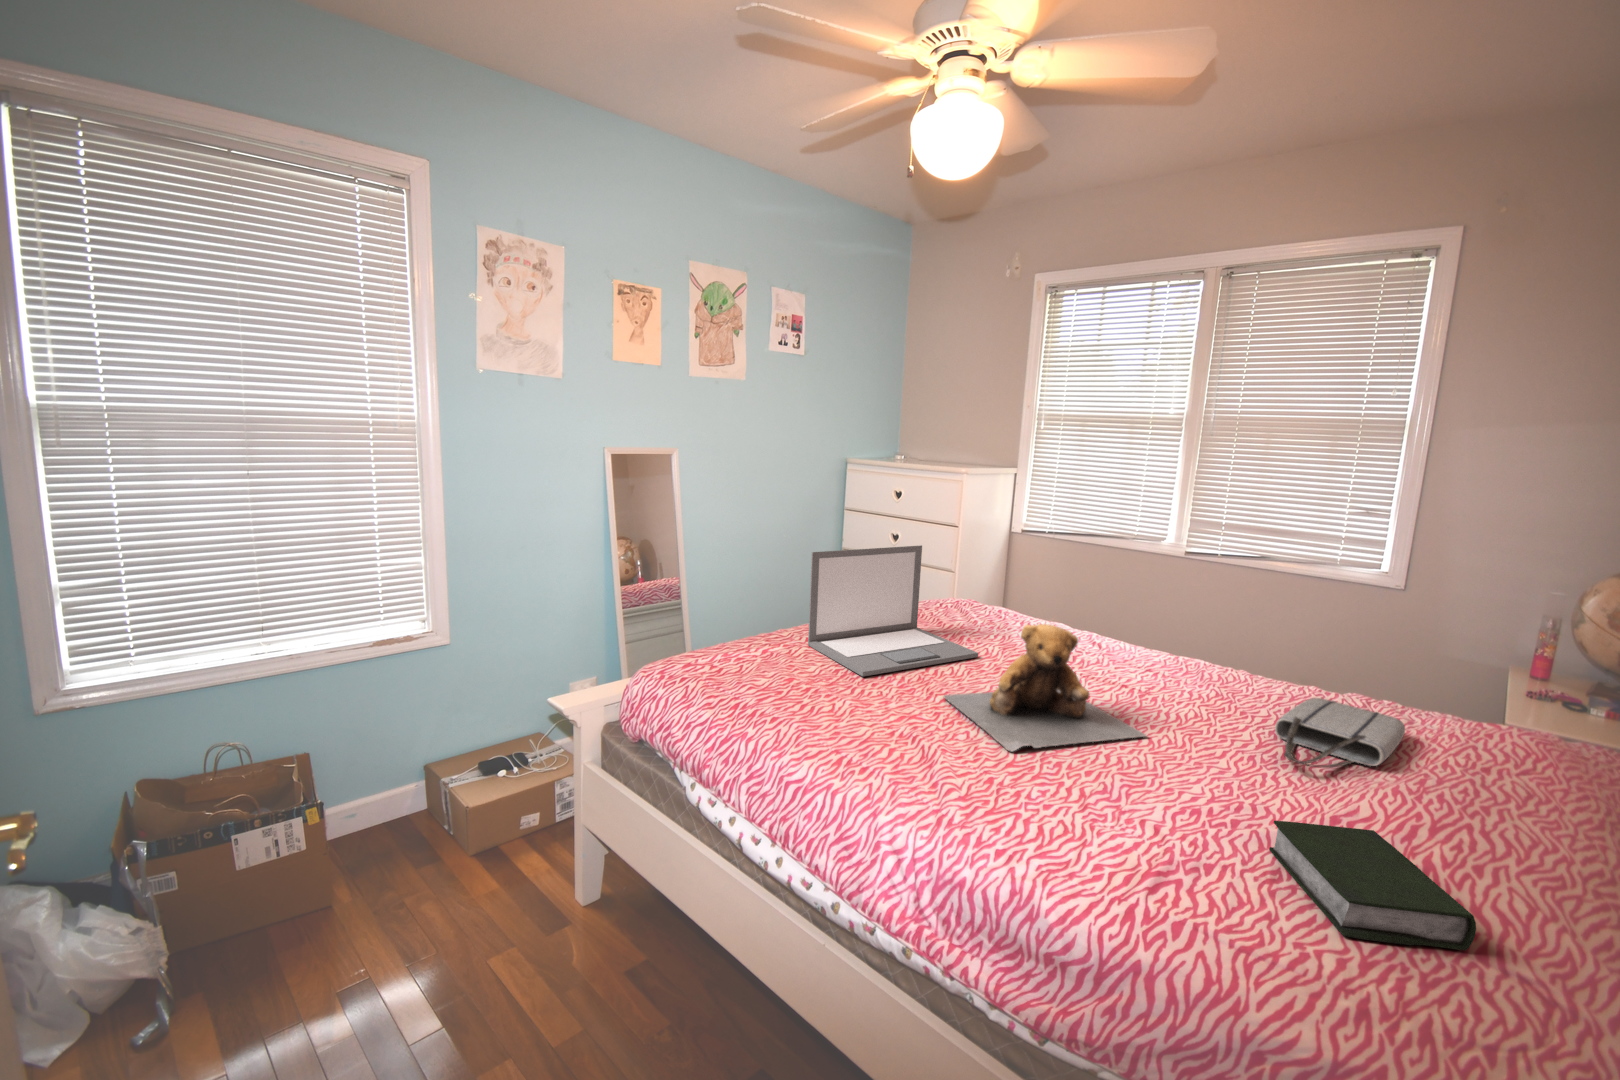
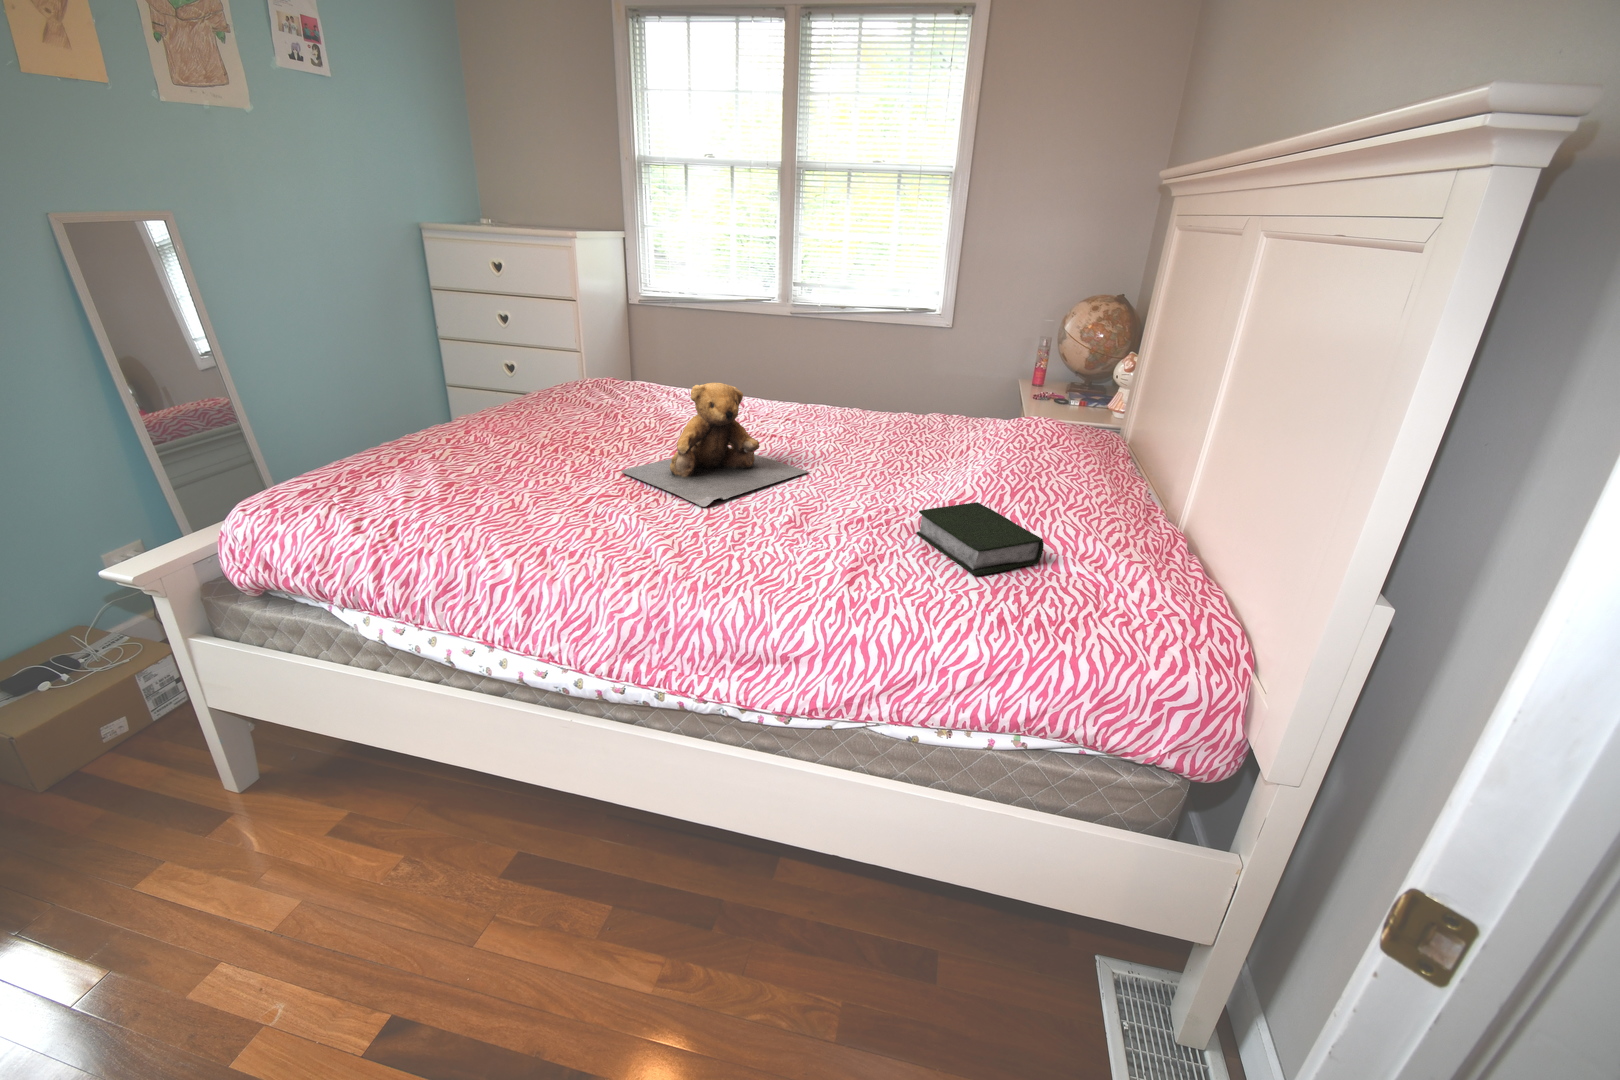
laptop: present [808,545,978,676] -> none [424,317,639,468]
tote bag: present [1275,698,1405,768] -> none [895,420,972,470]

